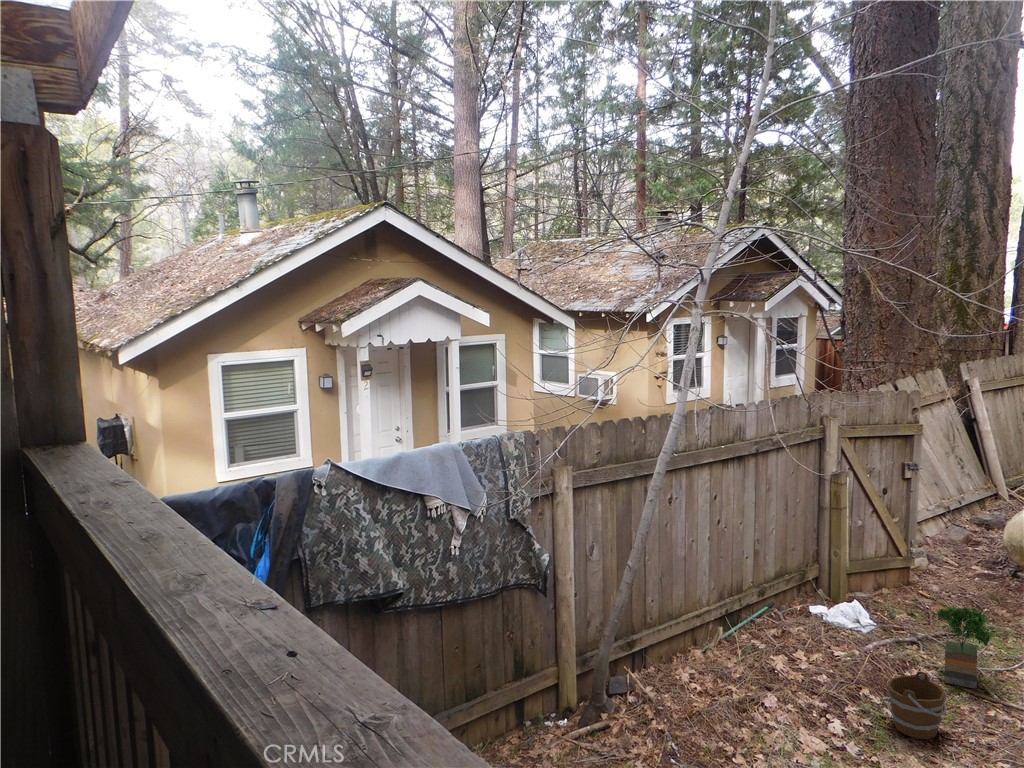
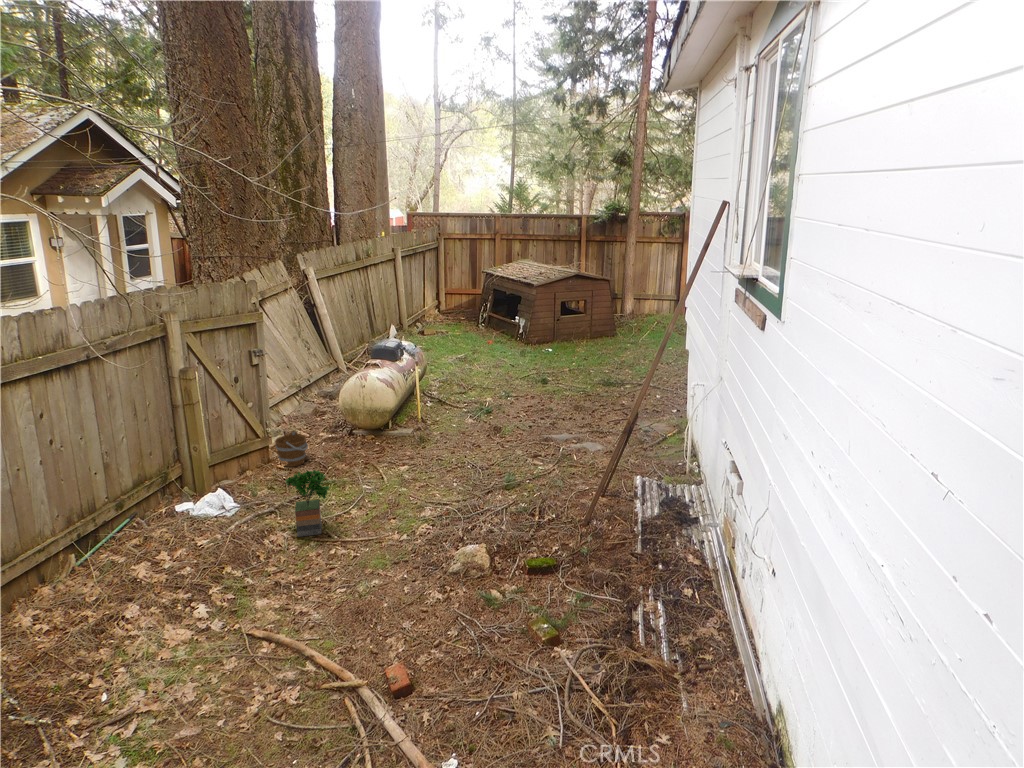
bucket: present [888,671,946,739] -> present [275,431,308,467]

